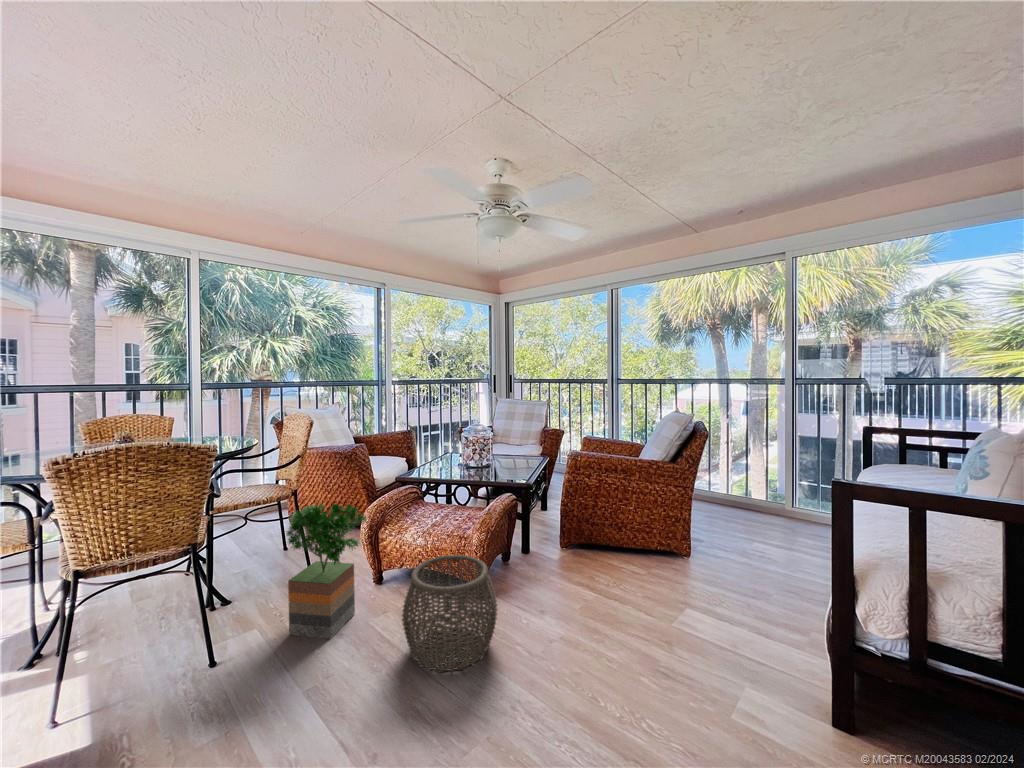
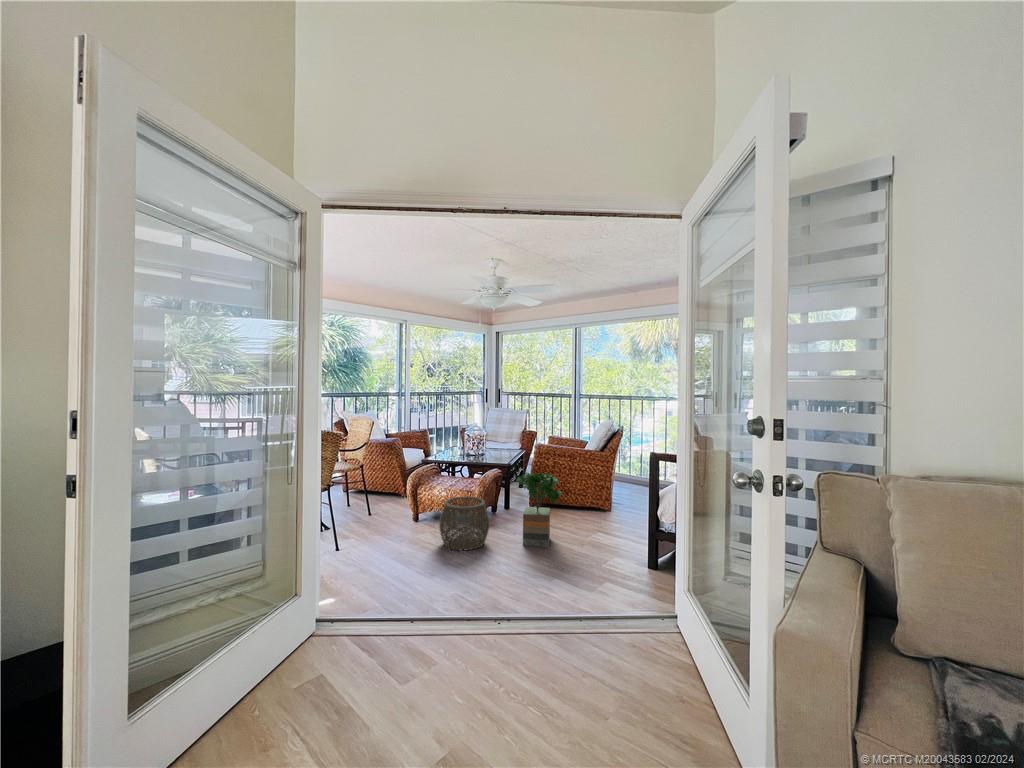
potted tree: present [287,503,366,639] -> present [517,472,562,547]

